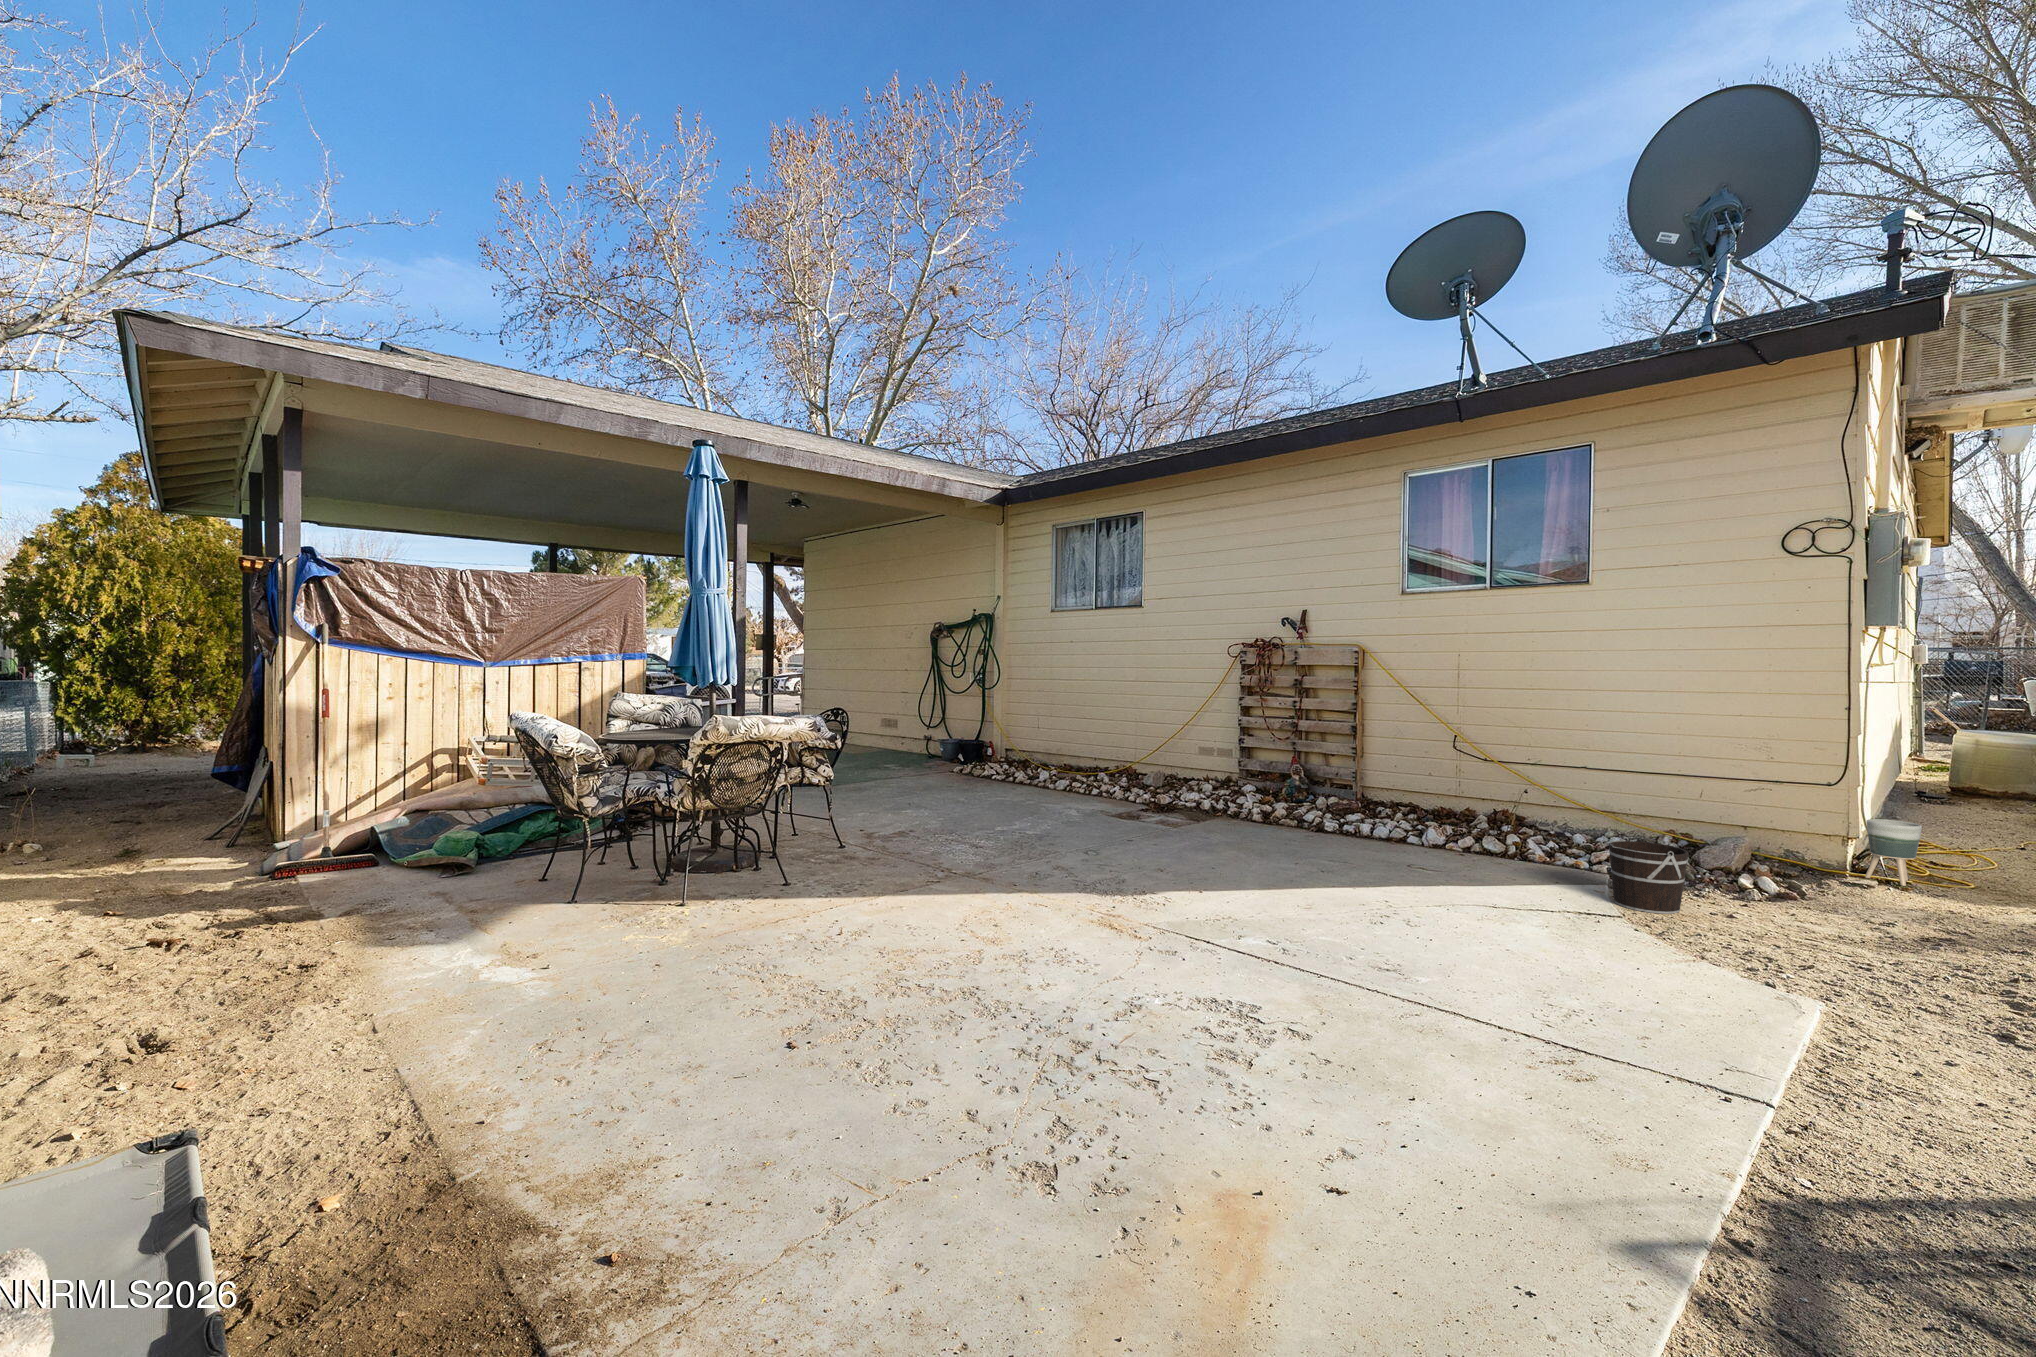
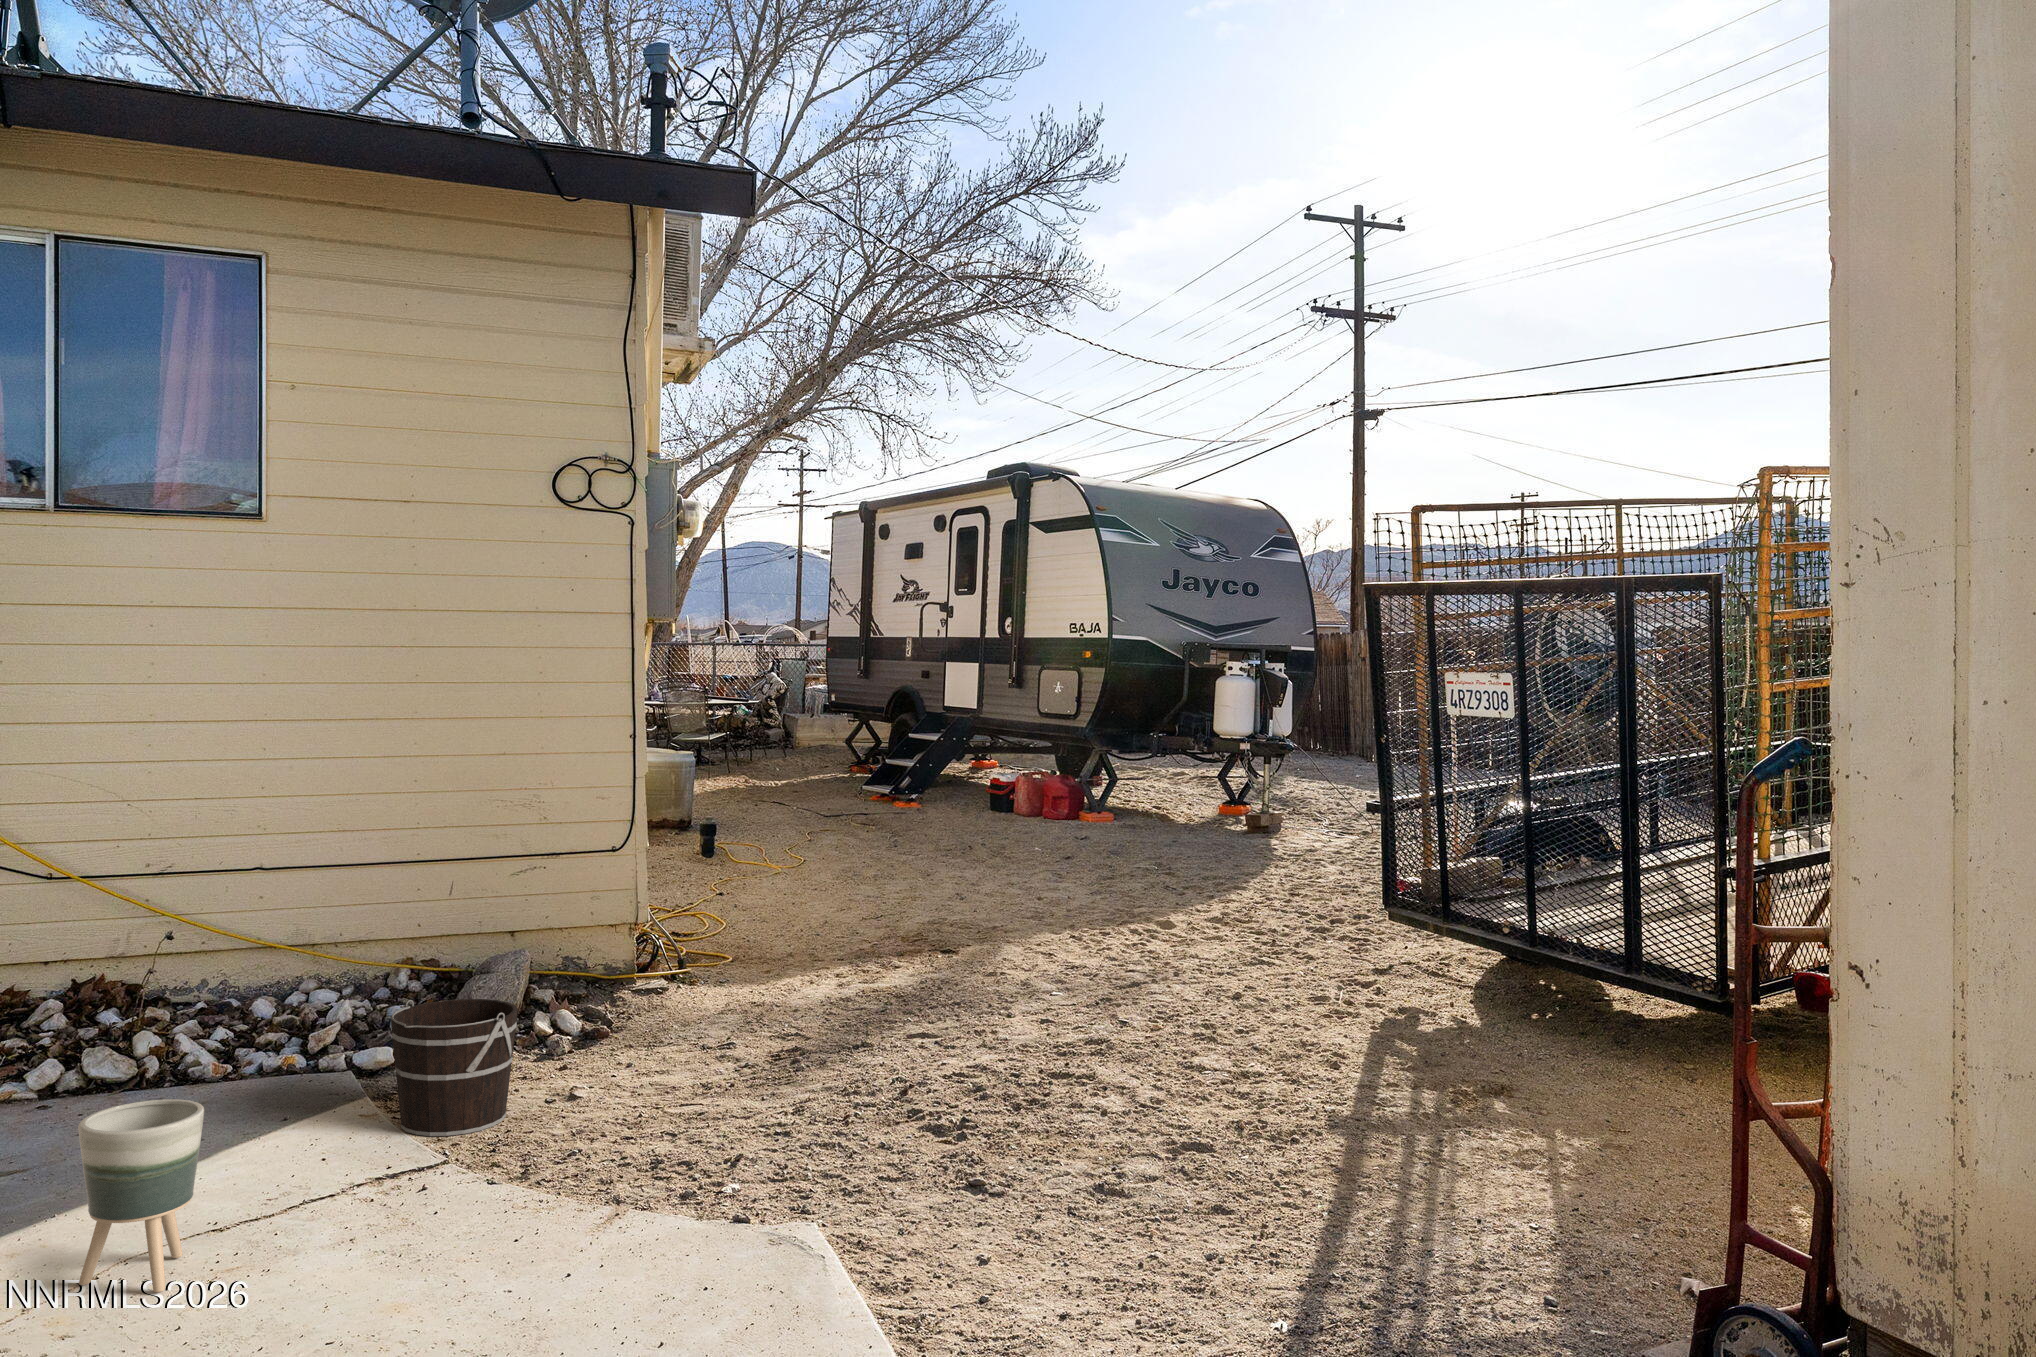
planter: present [1865,819,1922,886] -> present [78,1099,204,1292]

